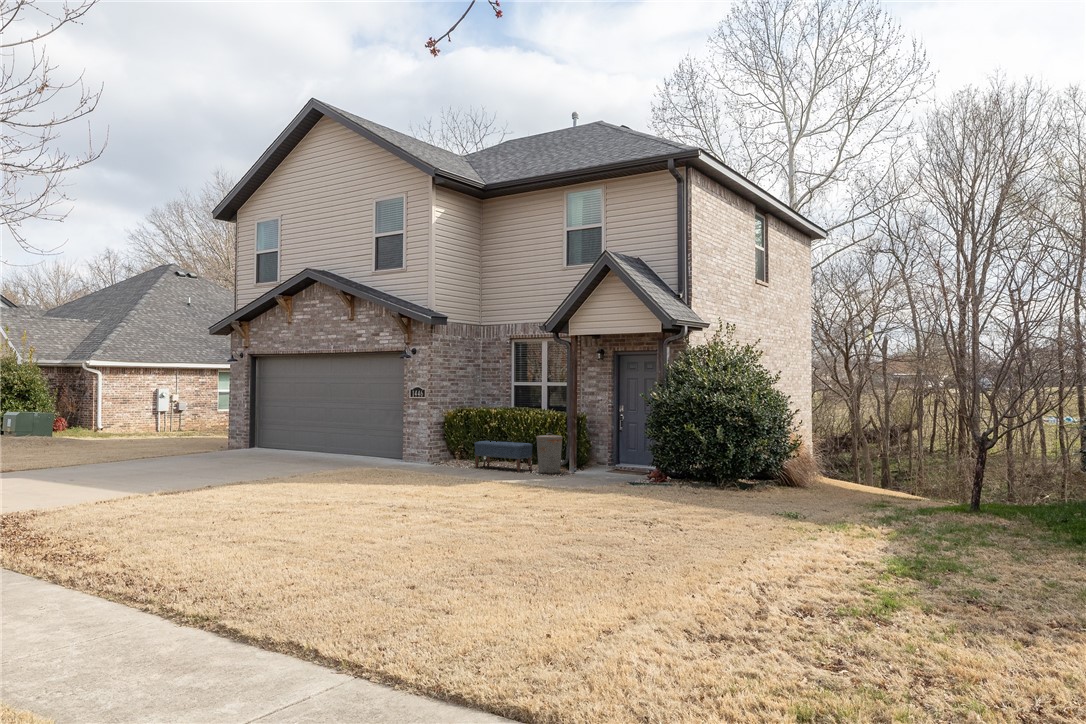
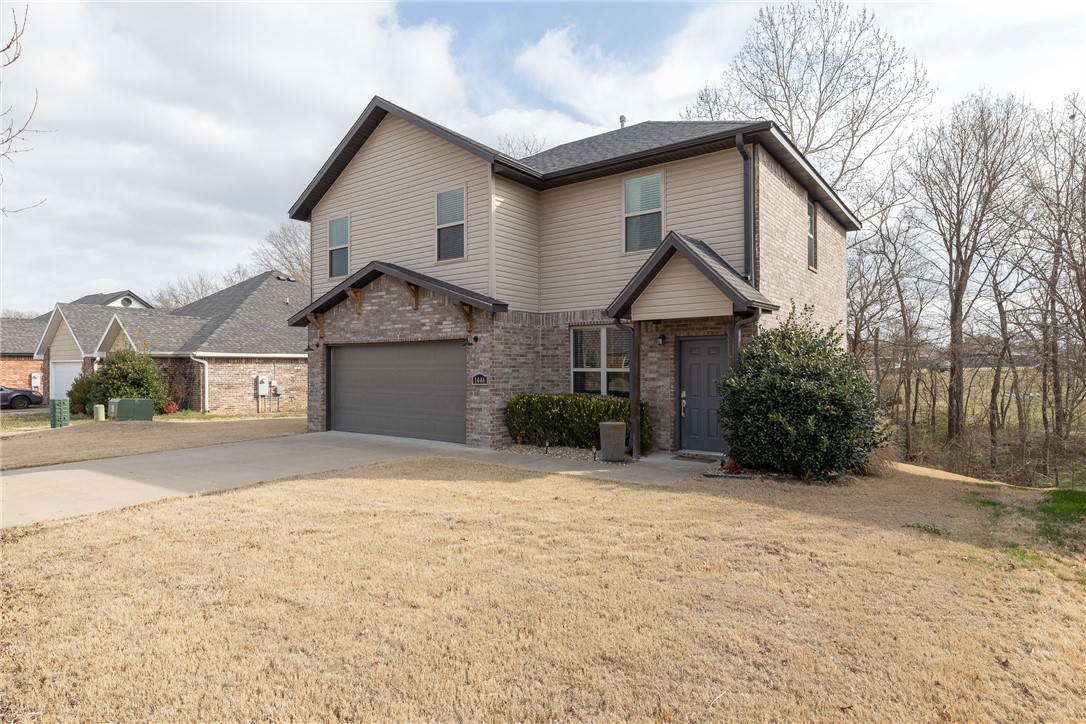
bench: present [474,441,533,472] -> none [536,426,595,459]

